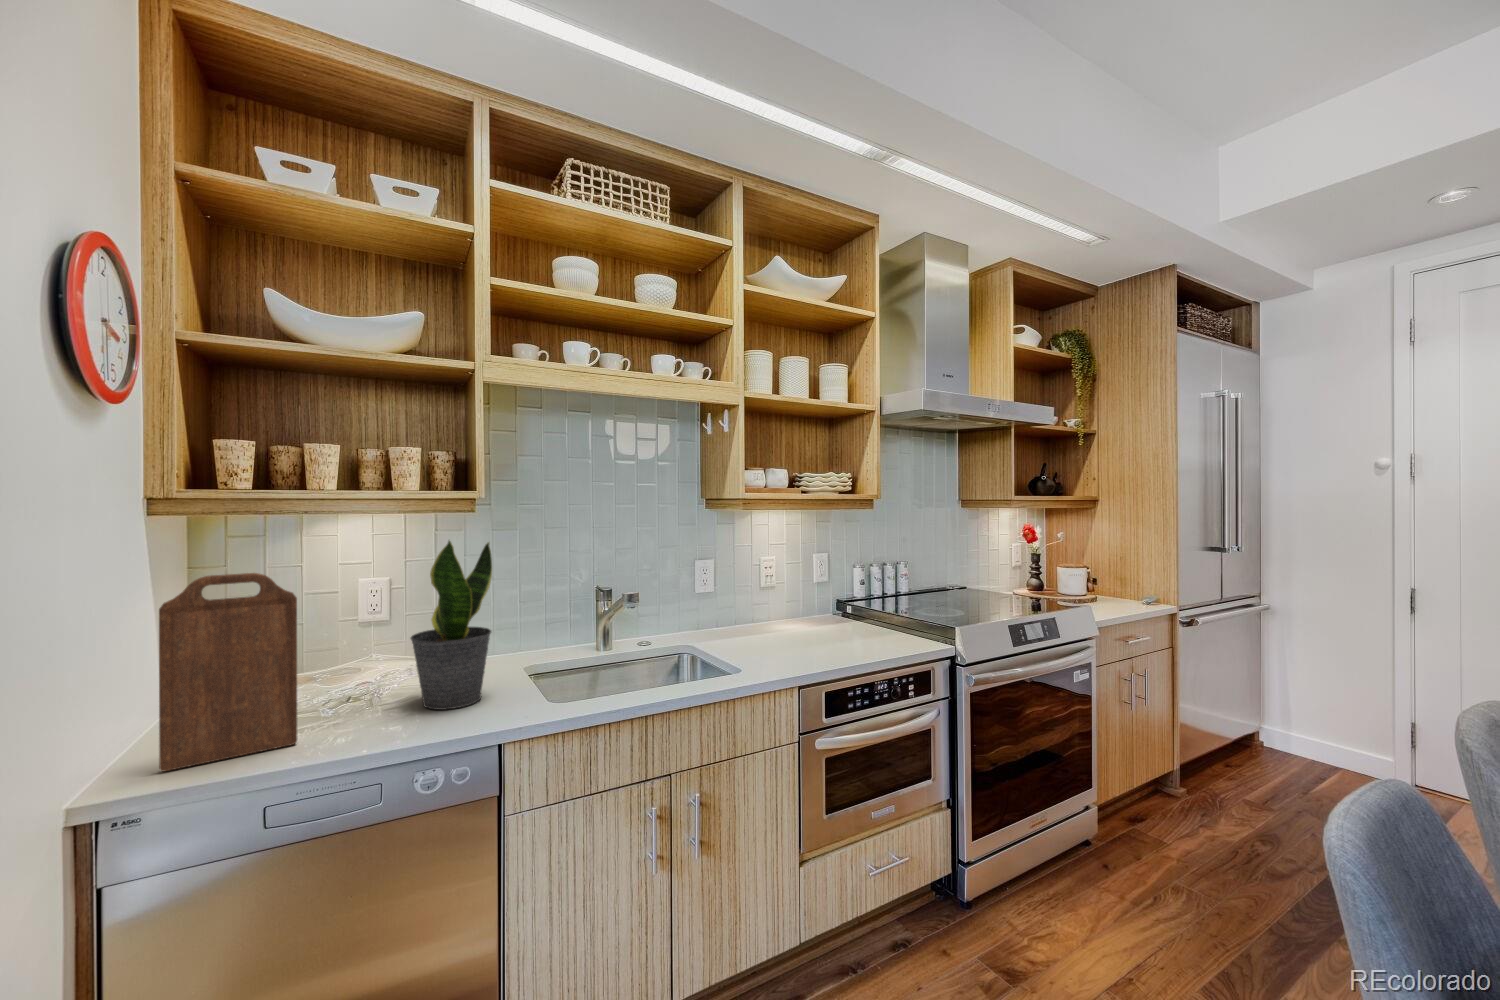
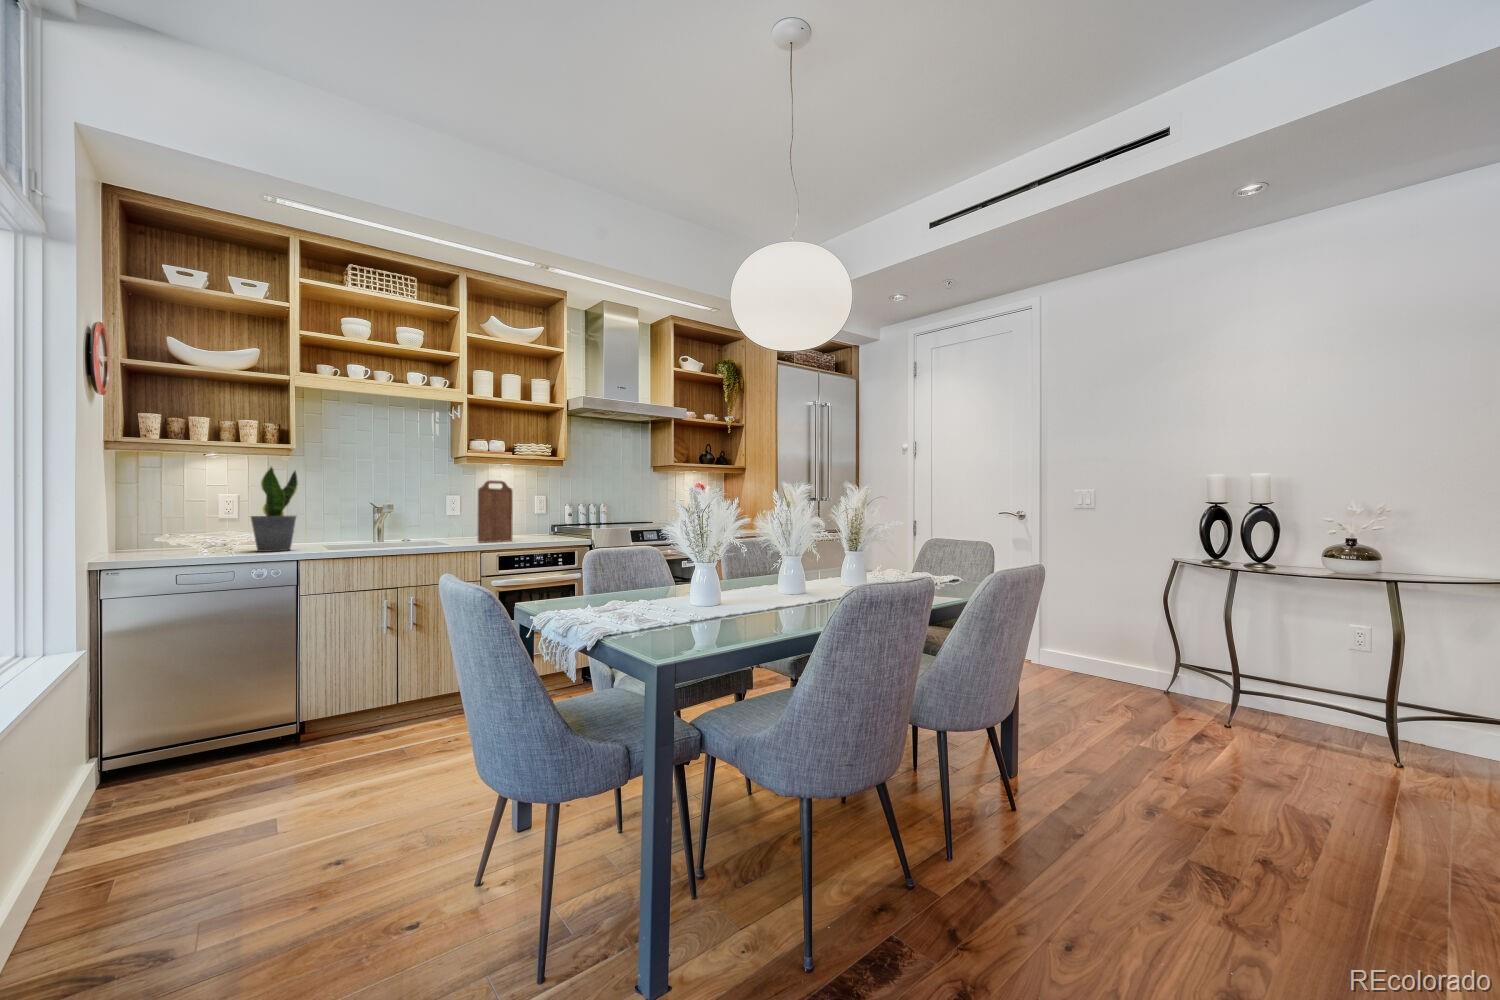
cutting board: present [159,573,297,771] -> present [478,480,513,542]

